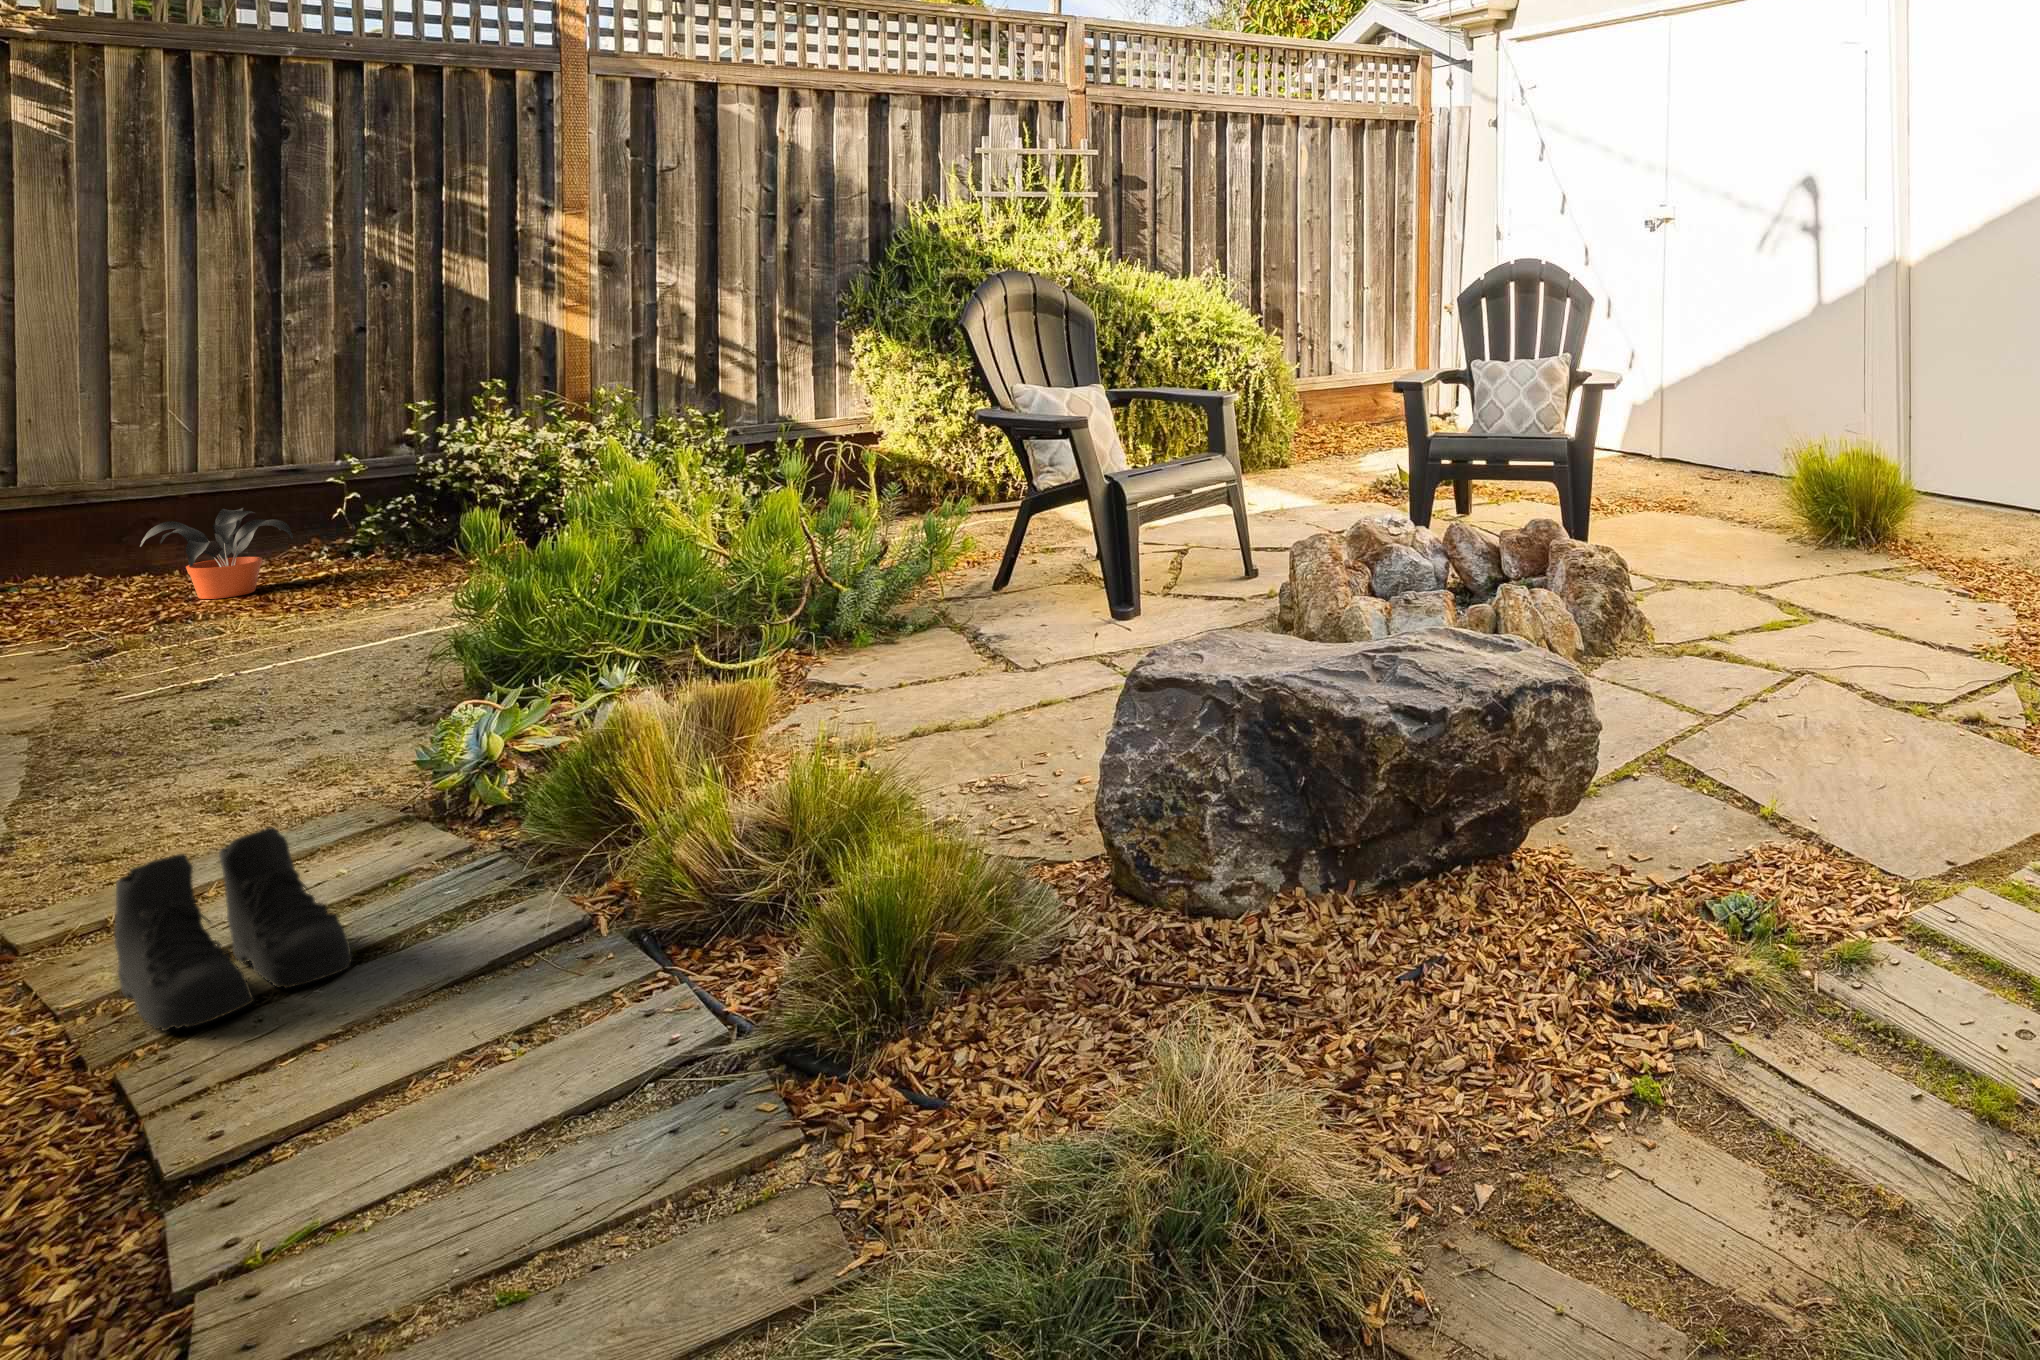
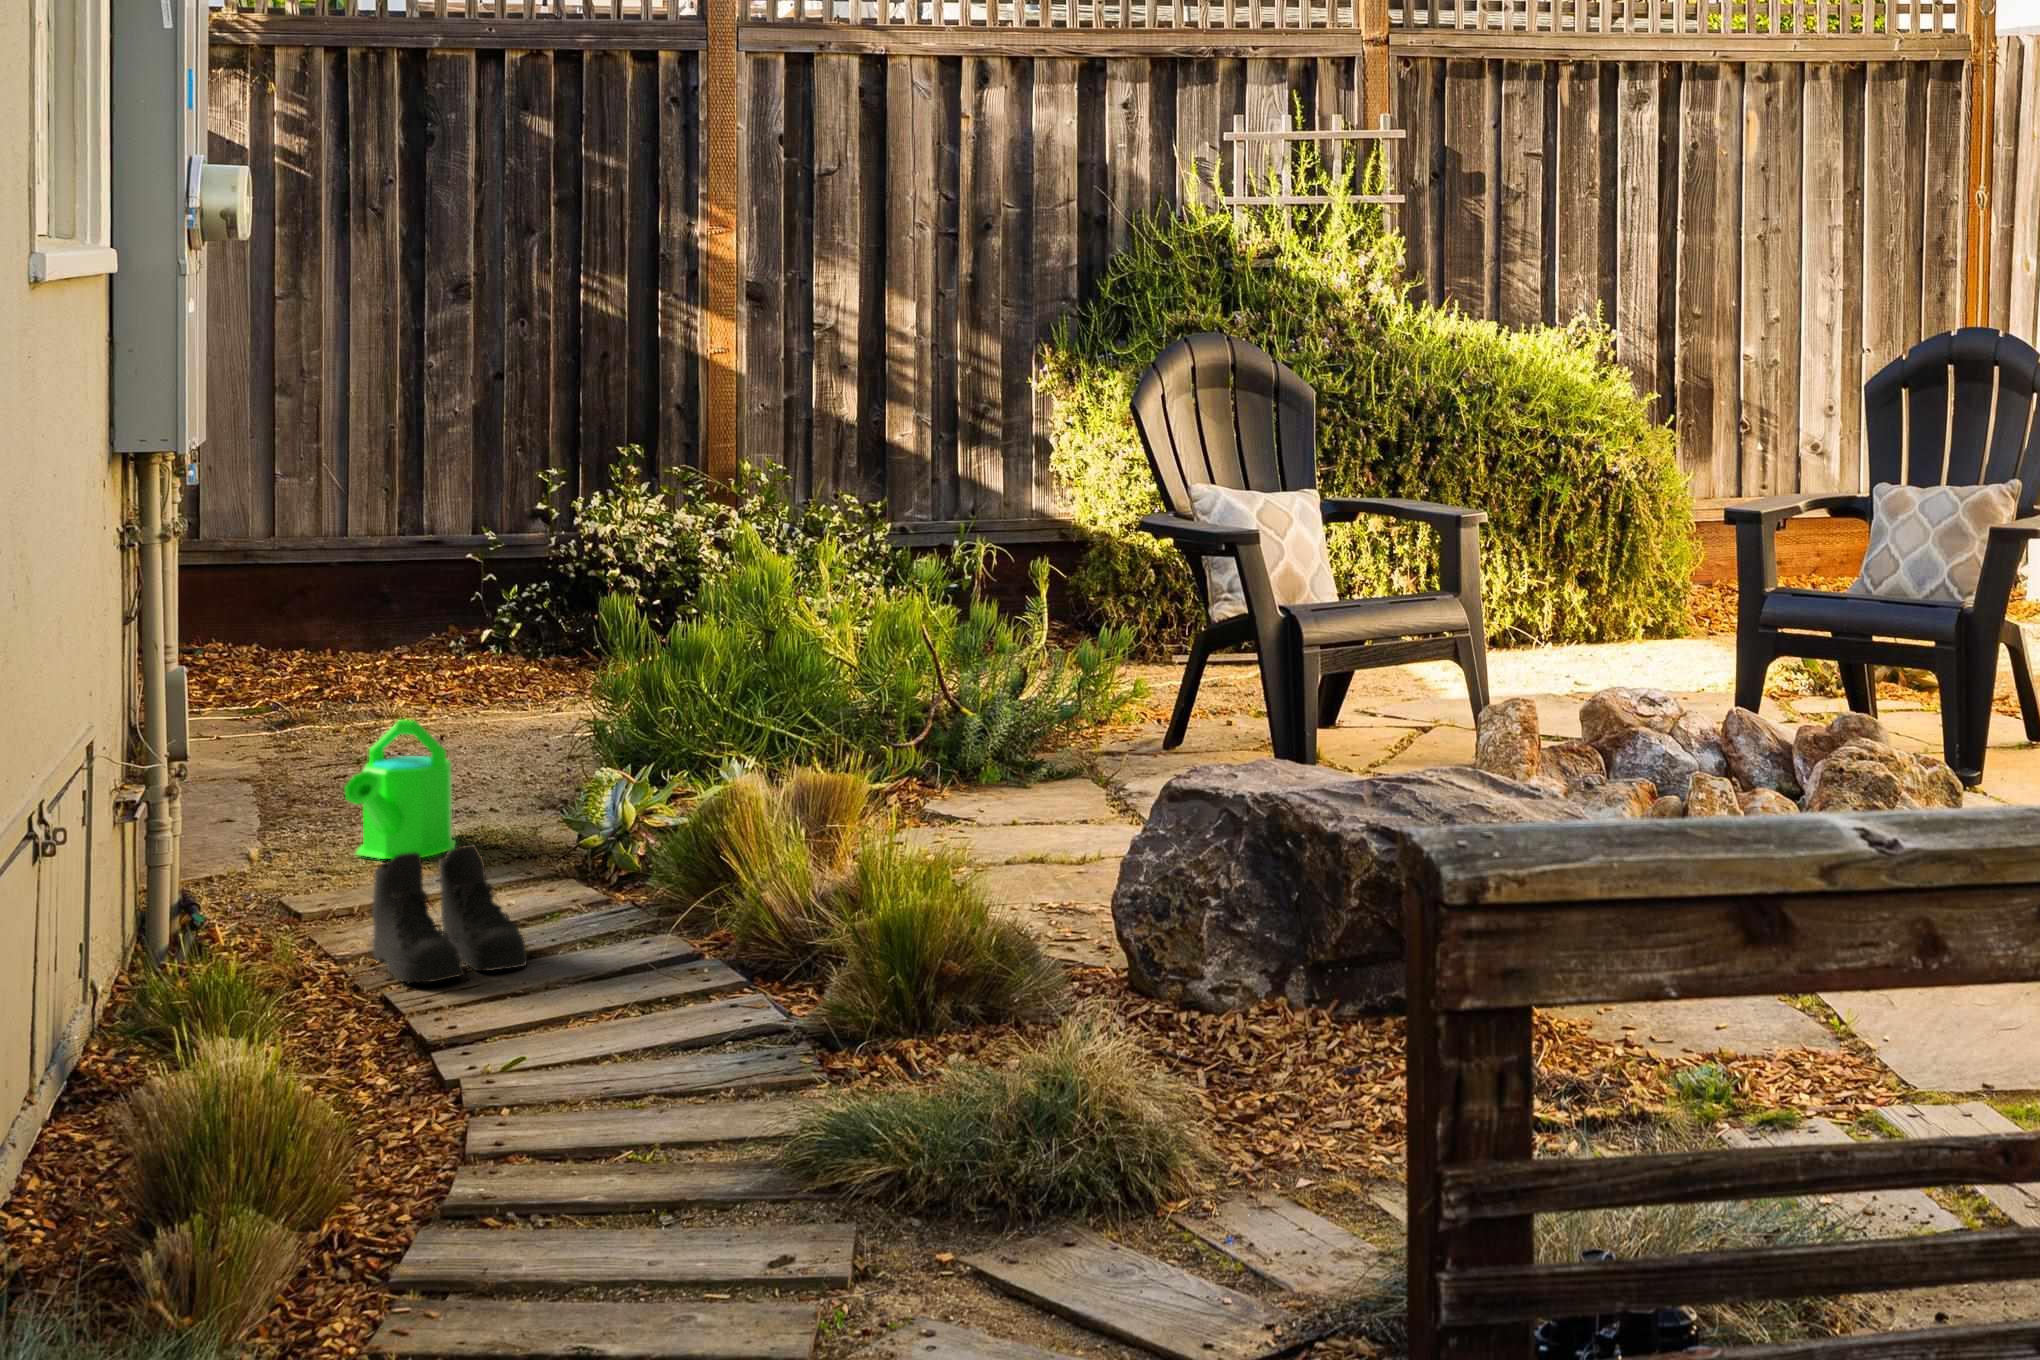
potted plant: present [140,508,293,599] -> none [285,584,423,688]
watering can: none [128,657,296,809] -> present [344,719,455,859]

